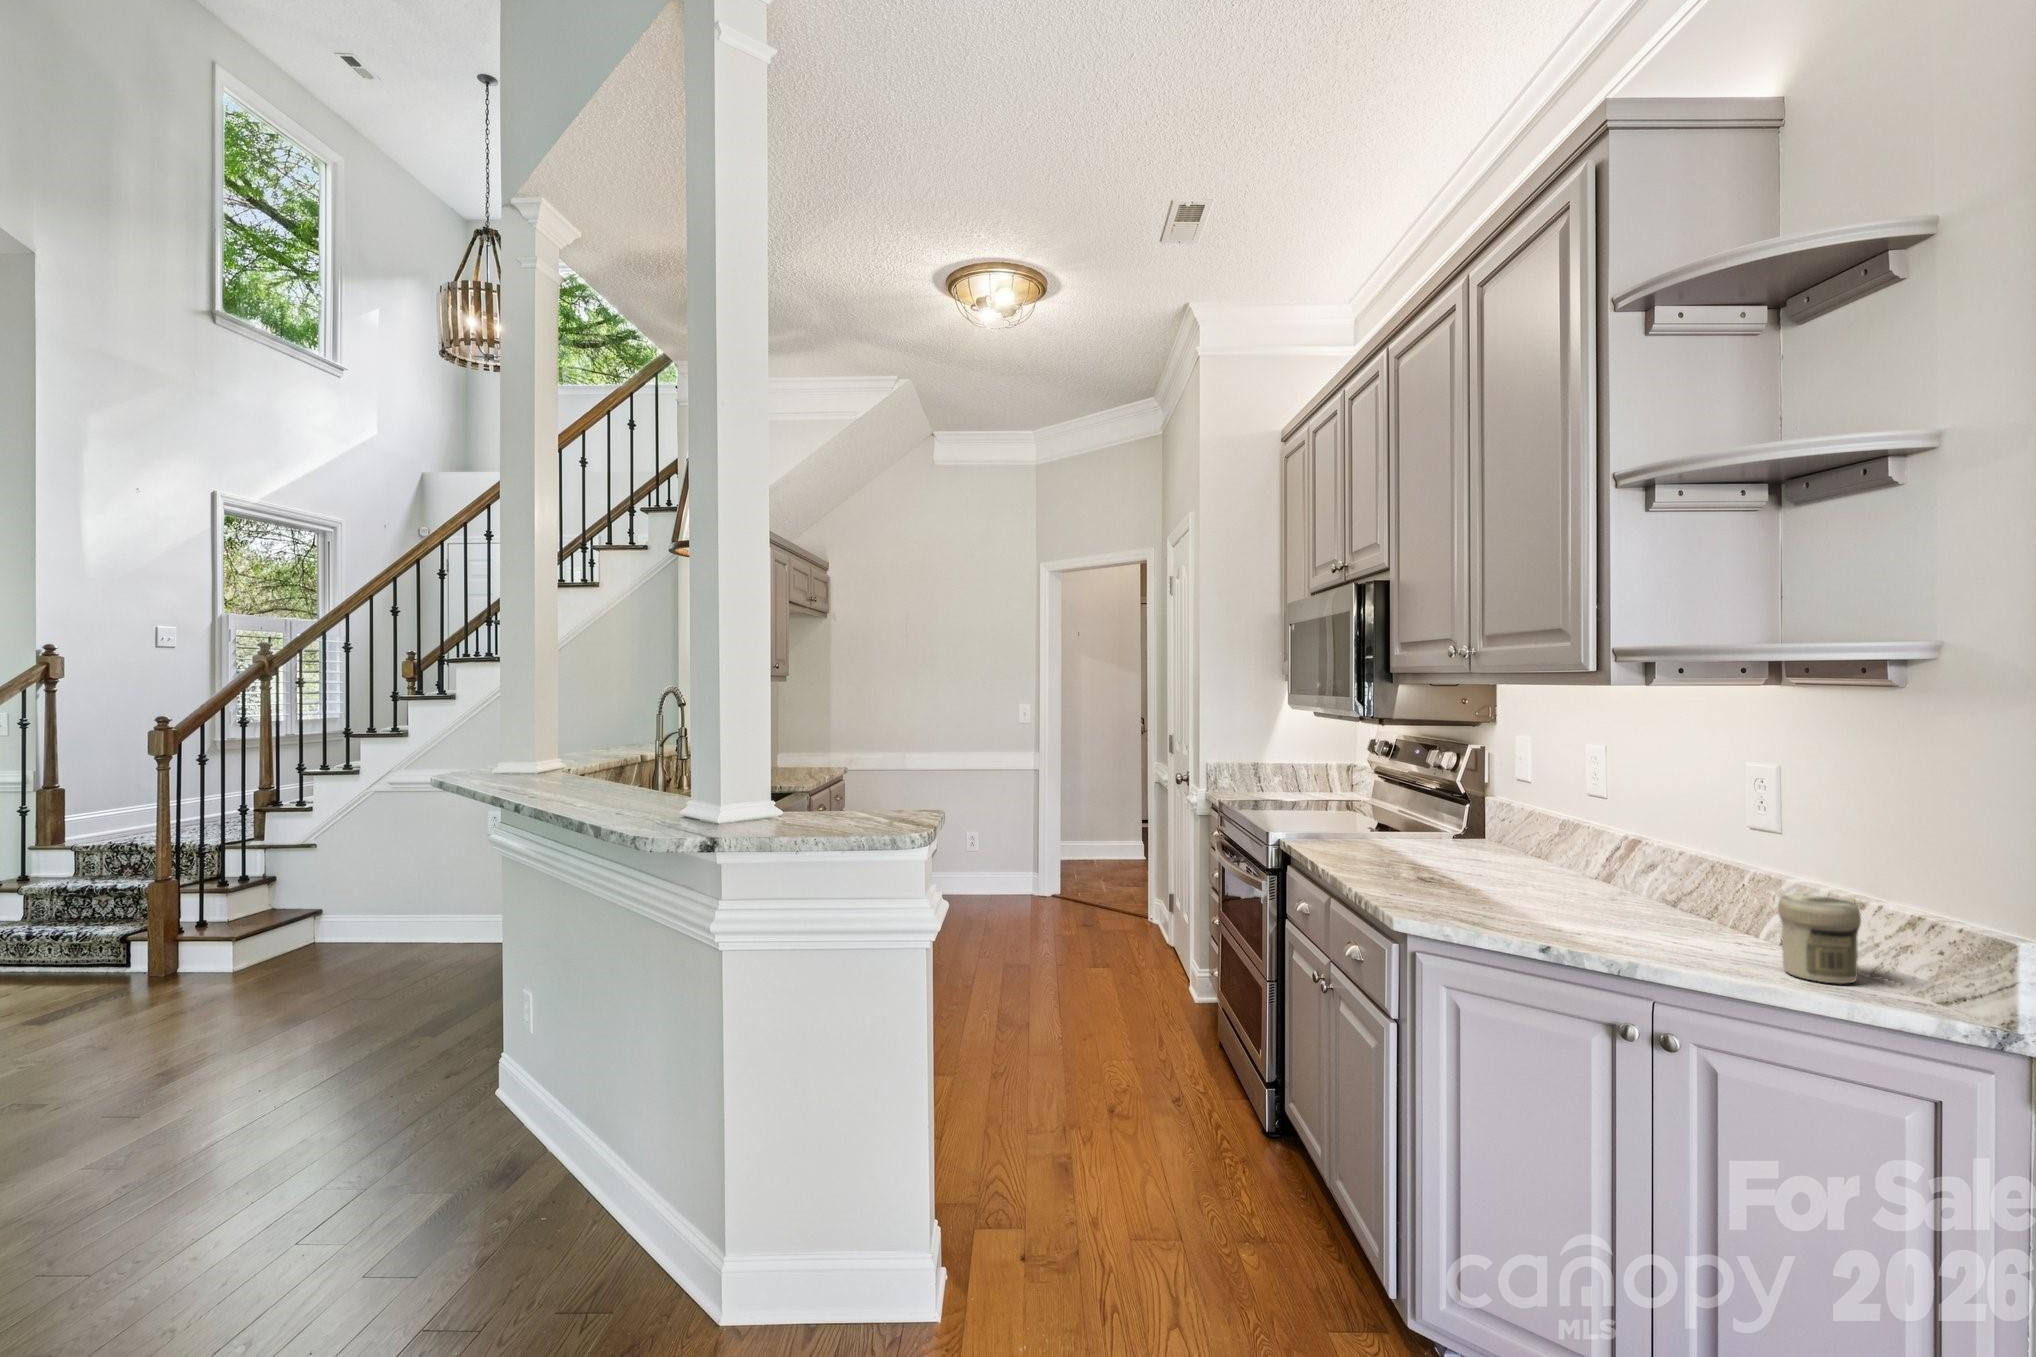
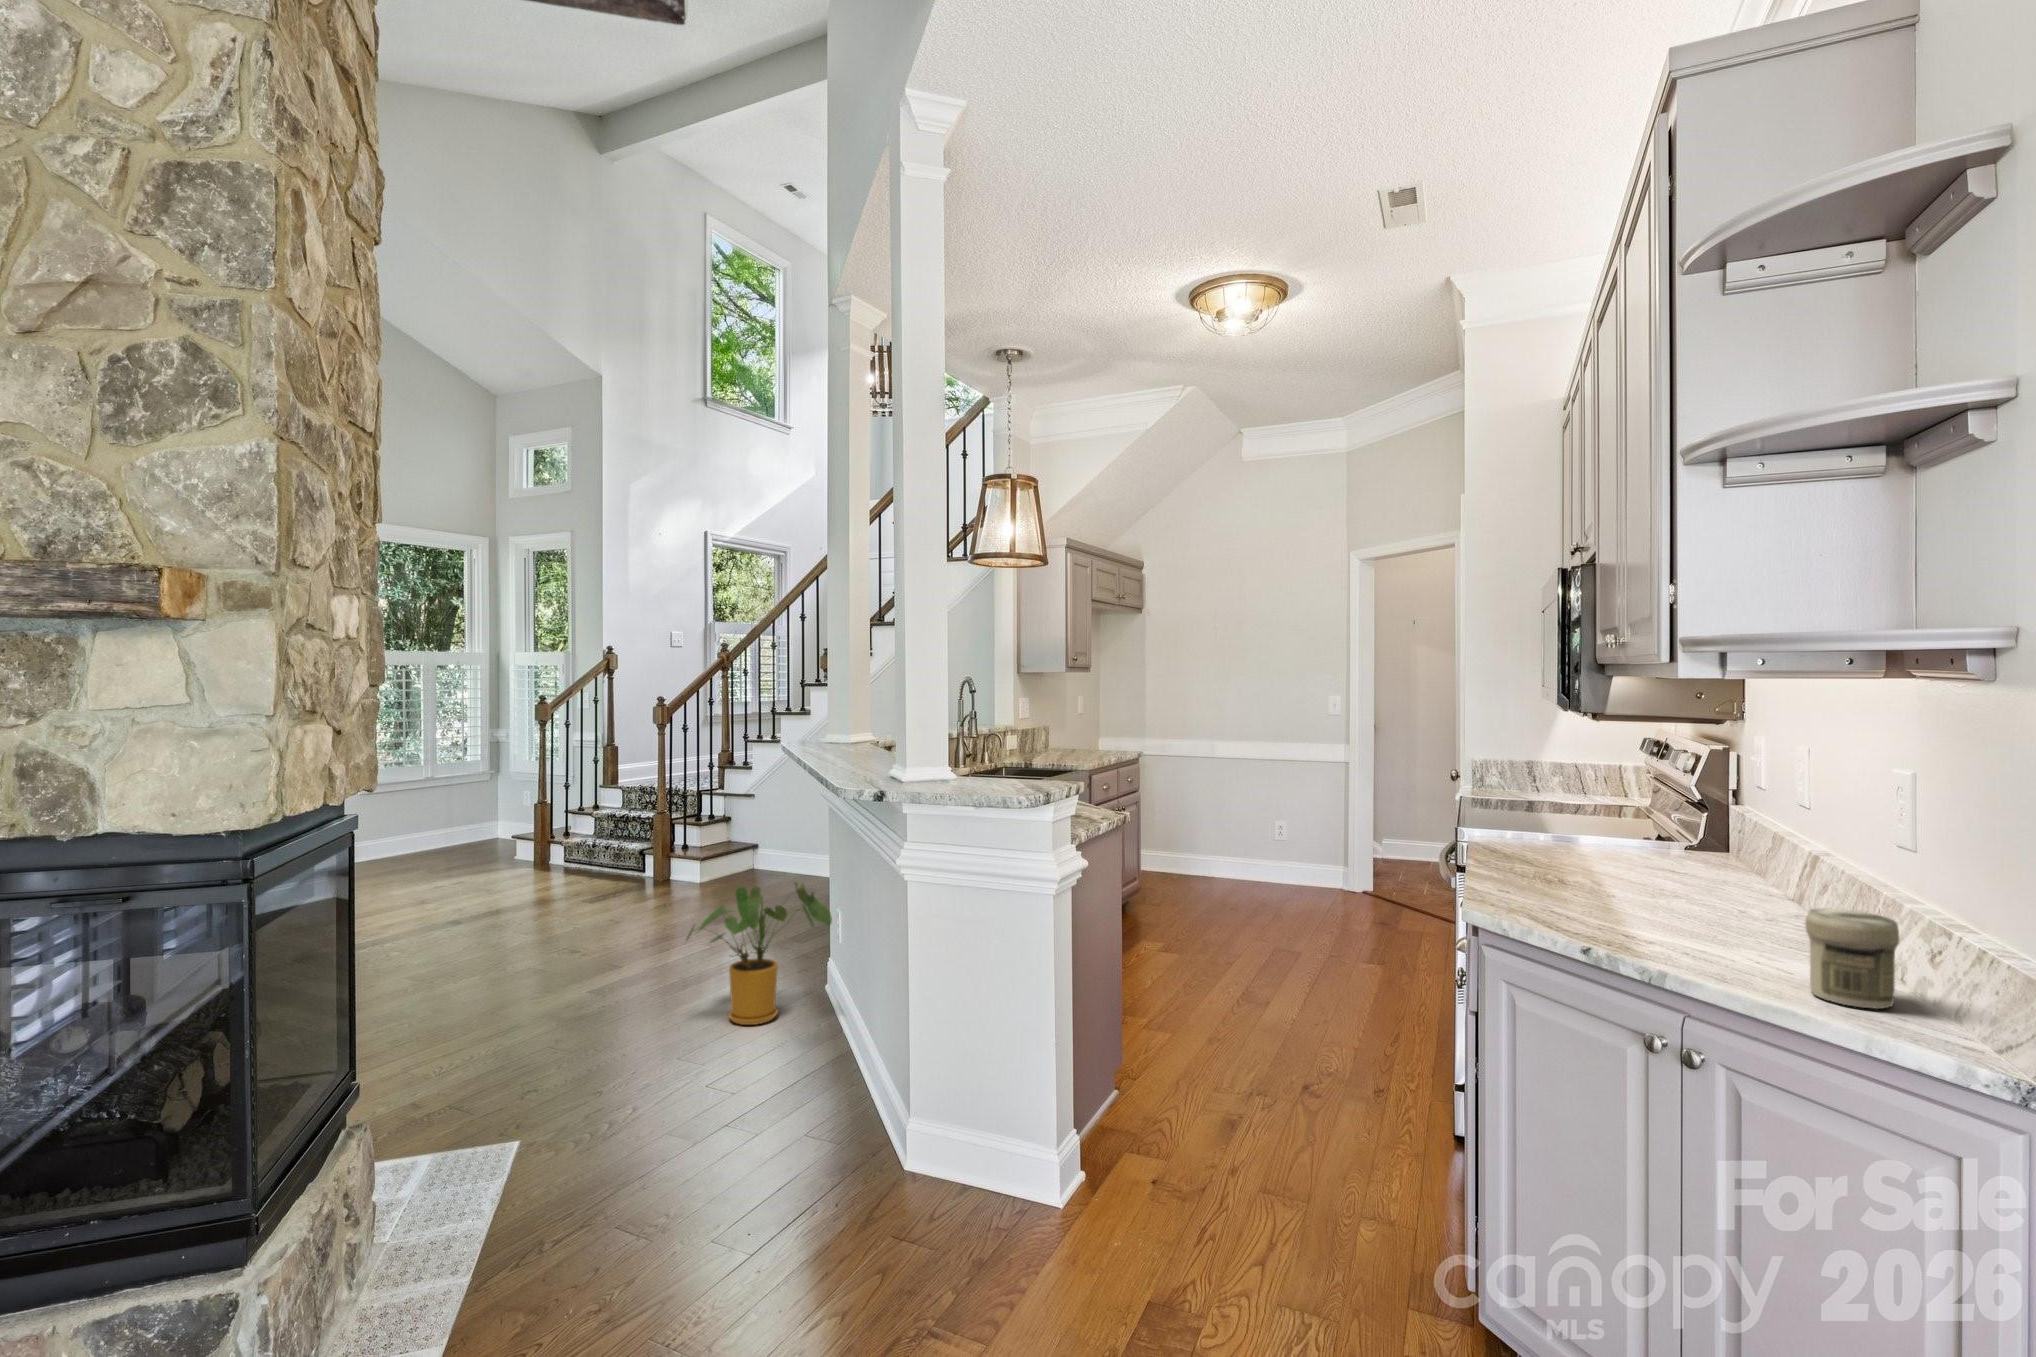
house plant: none [292,962,527,1171] -> present [686,883,832,1025]

